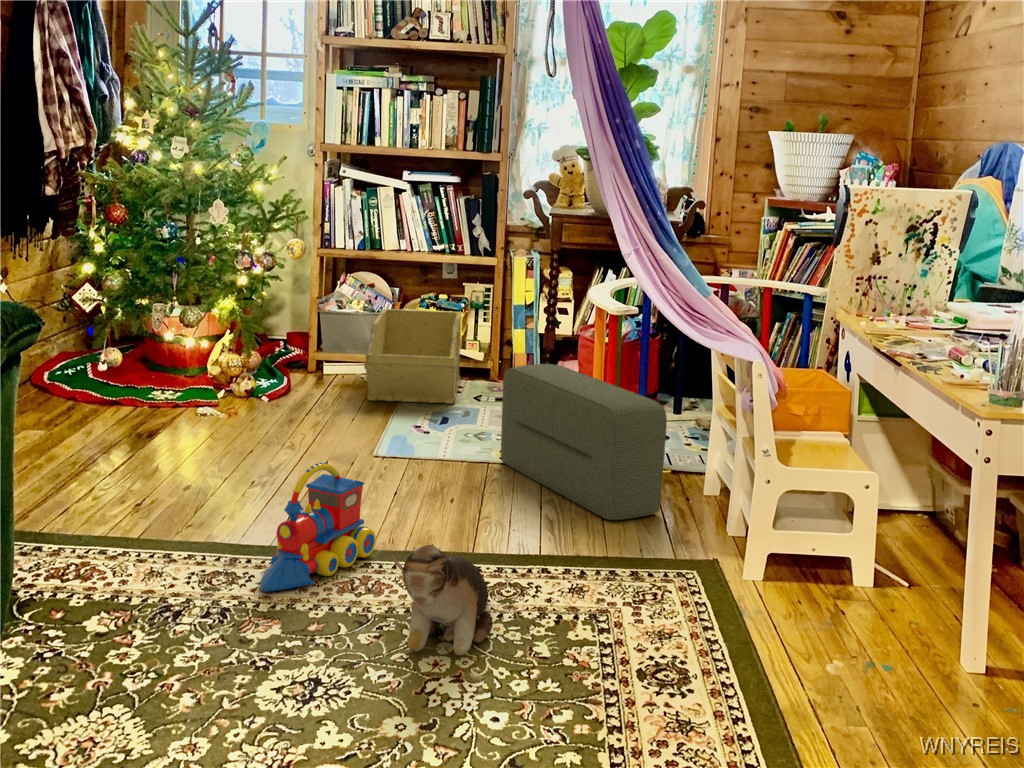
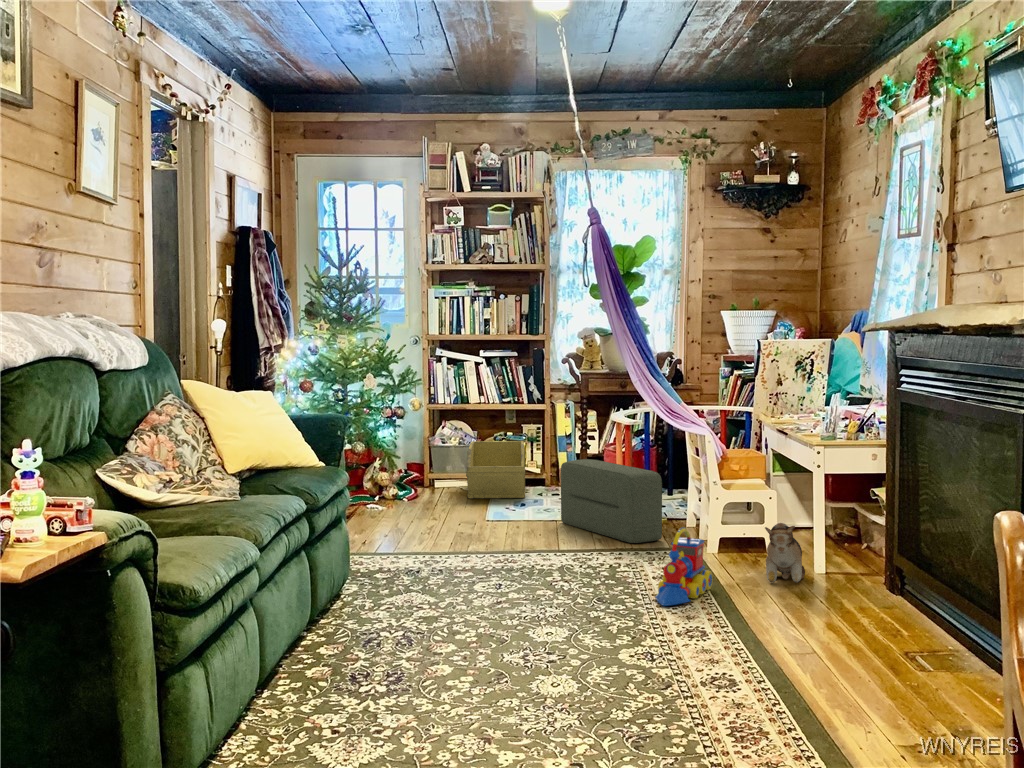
toy train: present [260,463,376,591] -> present [655,527,712,606]
plush toy: present [392,544,493,655] -> present [765,523,805,583]

